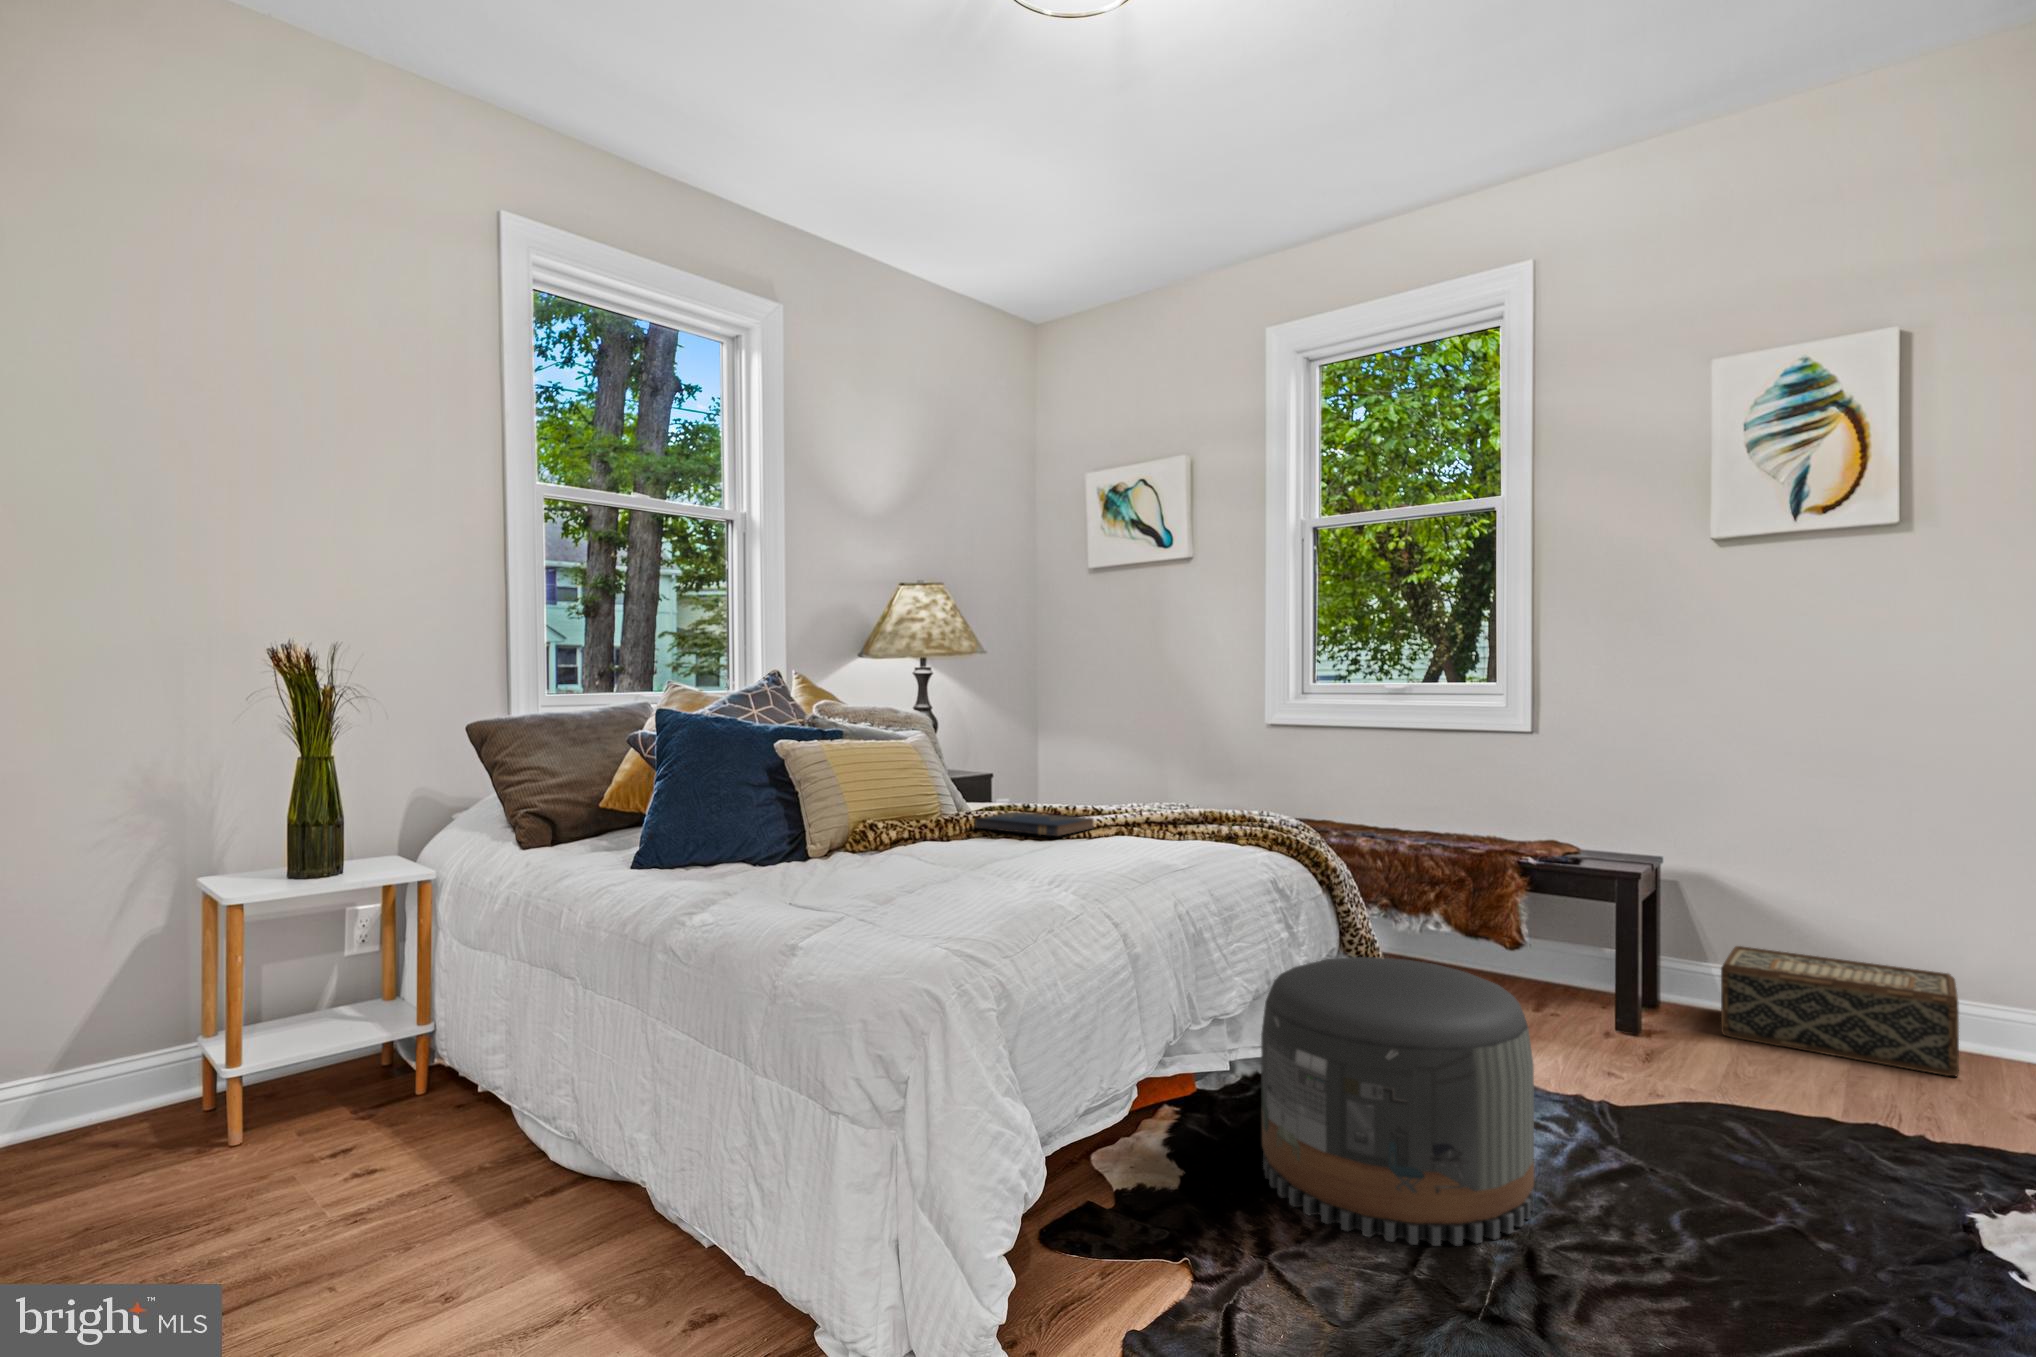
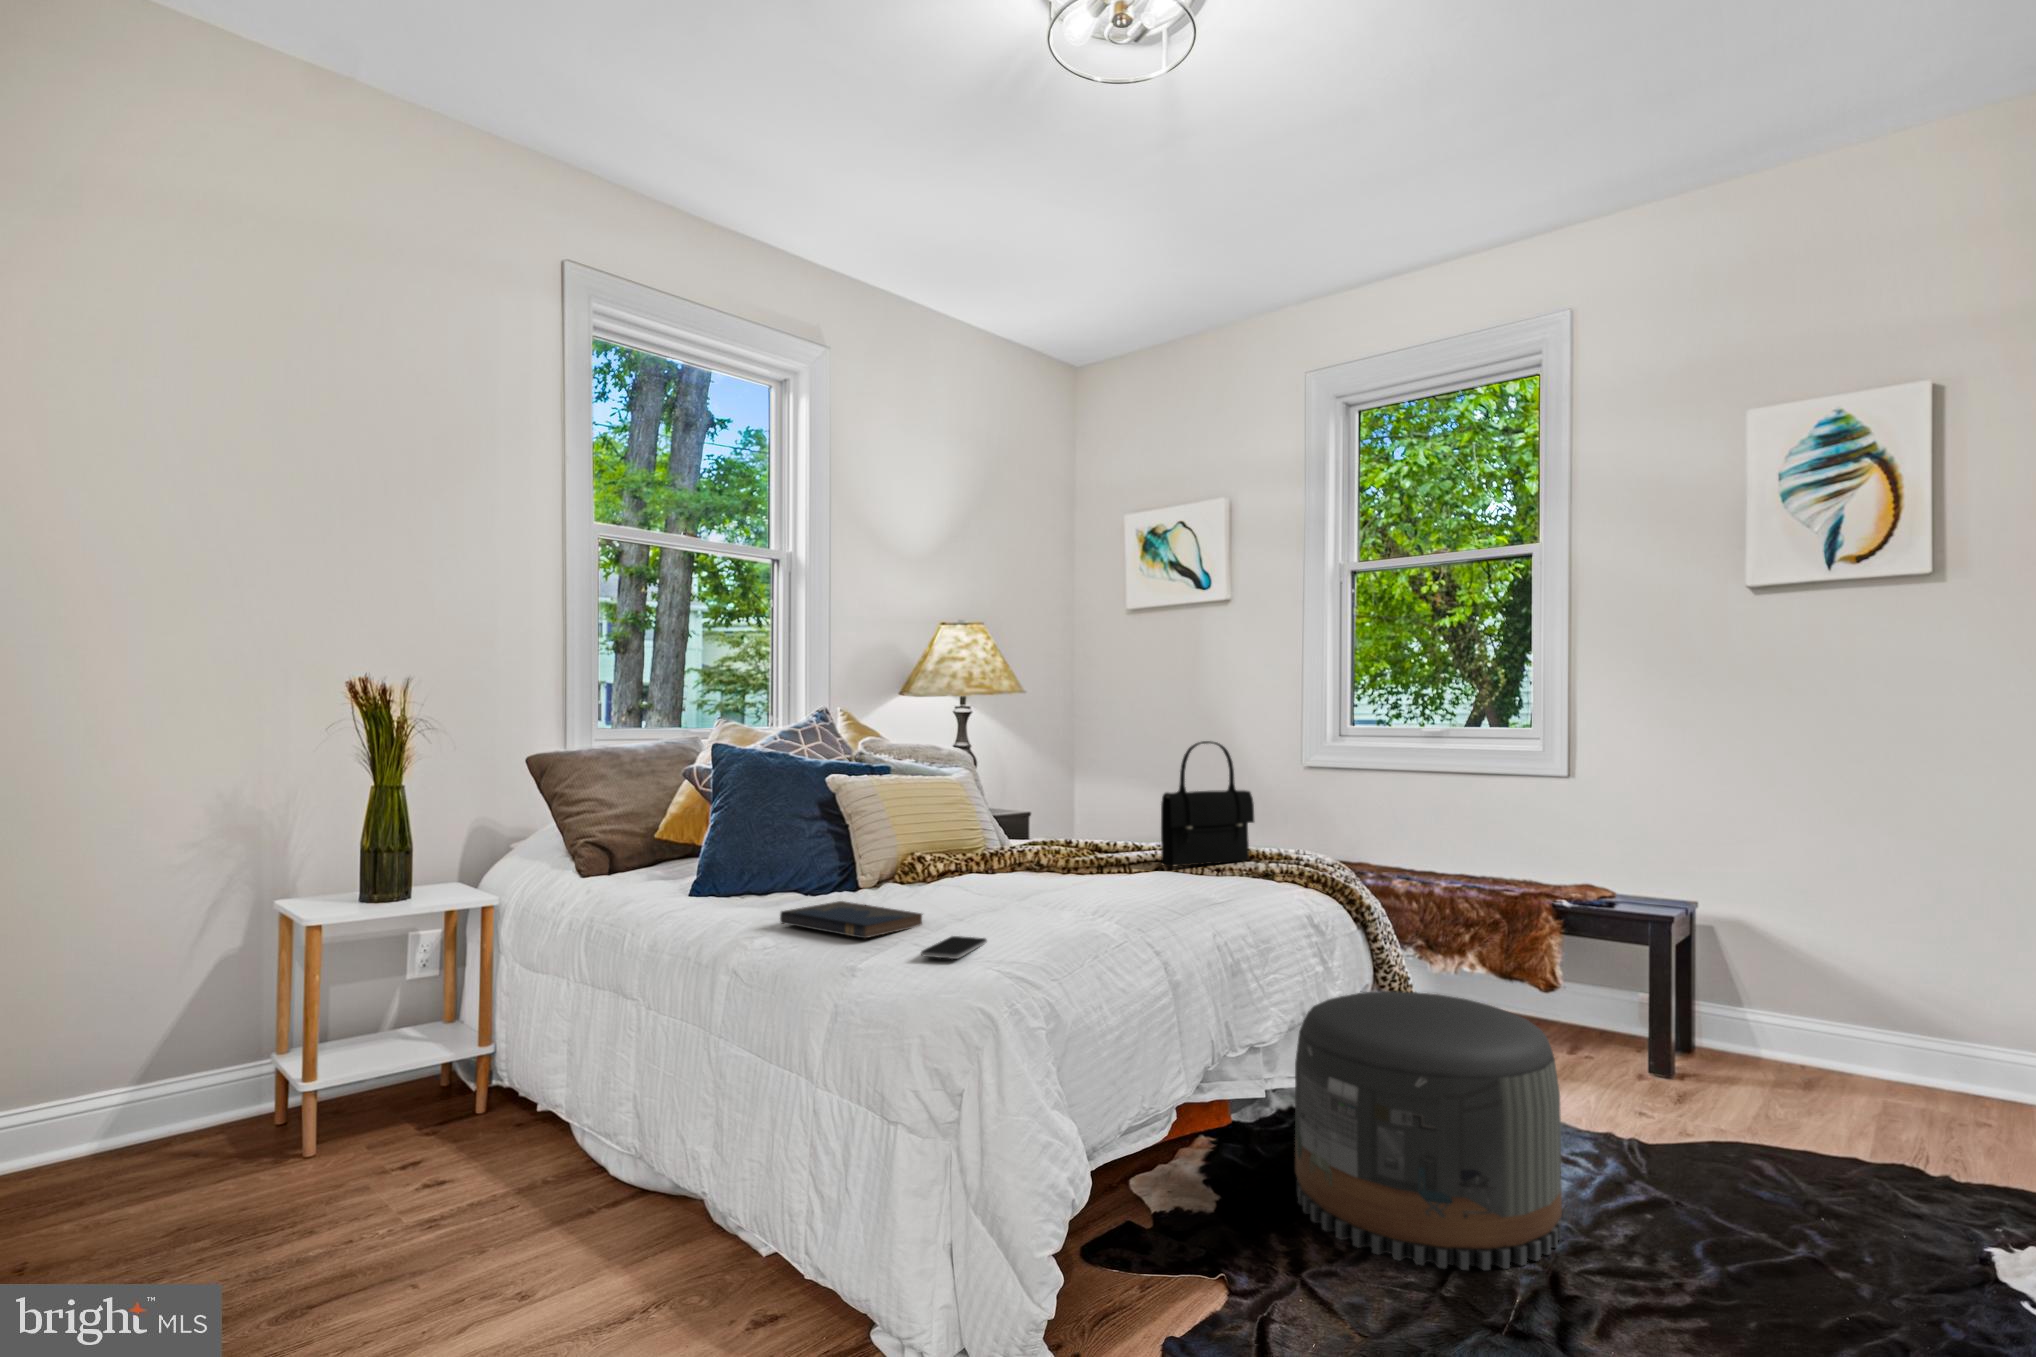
handbag: none [1123,702,1219,832] -> present [1161,741,1254,867]
hardcover book: present [975,812,1094,836] -> present [780,901,923,938]
smartphone: none [866,911,938,937] -> present [921,936,987,959]
woven basket: present [1721,946,1959,1076] -> none [1757,991,1998,1124]

